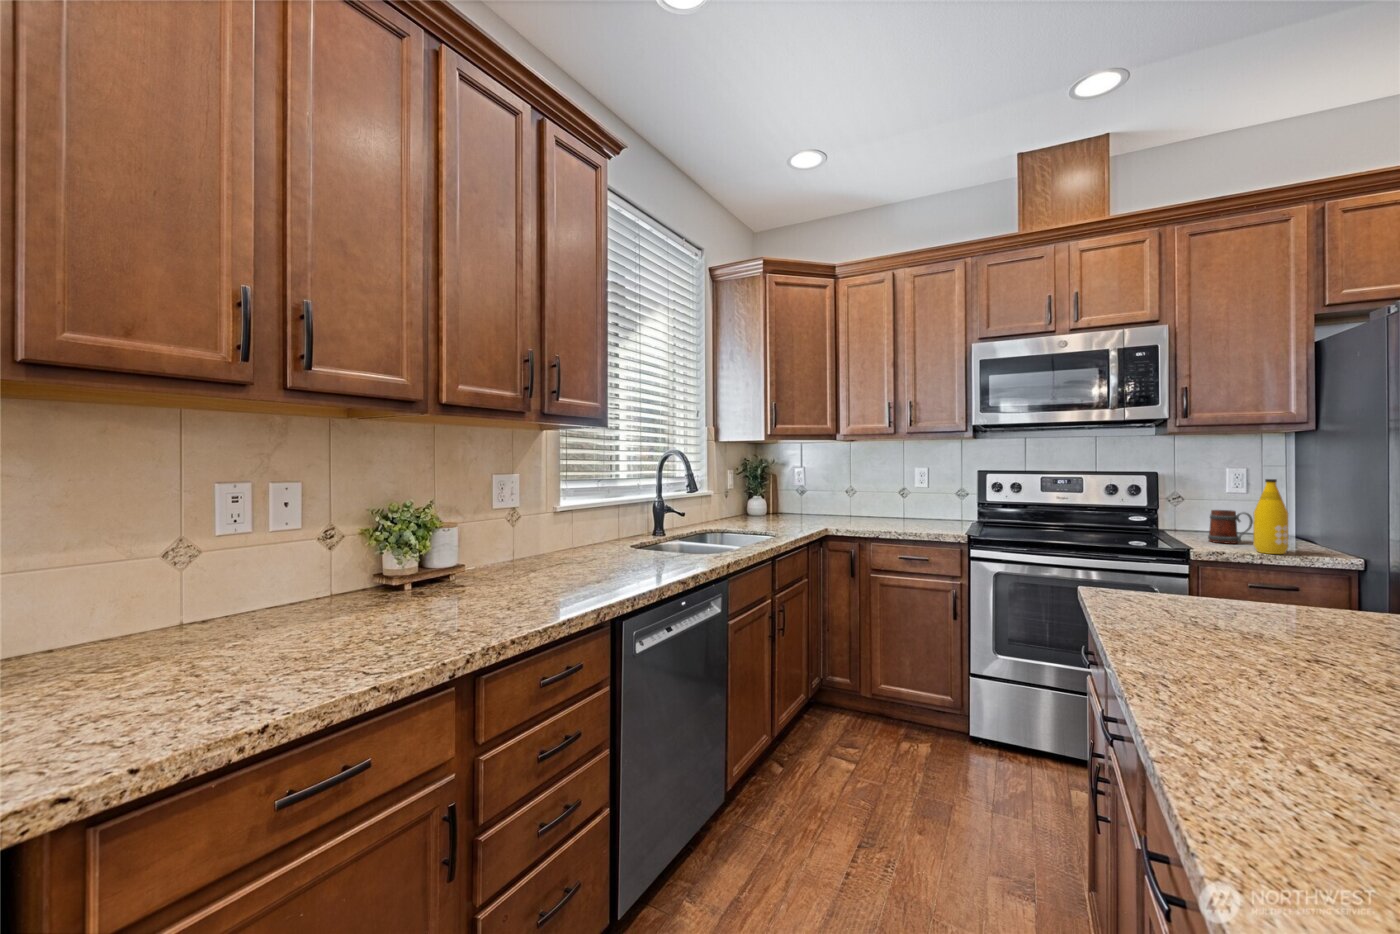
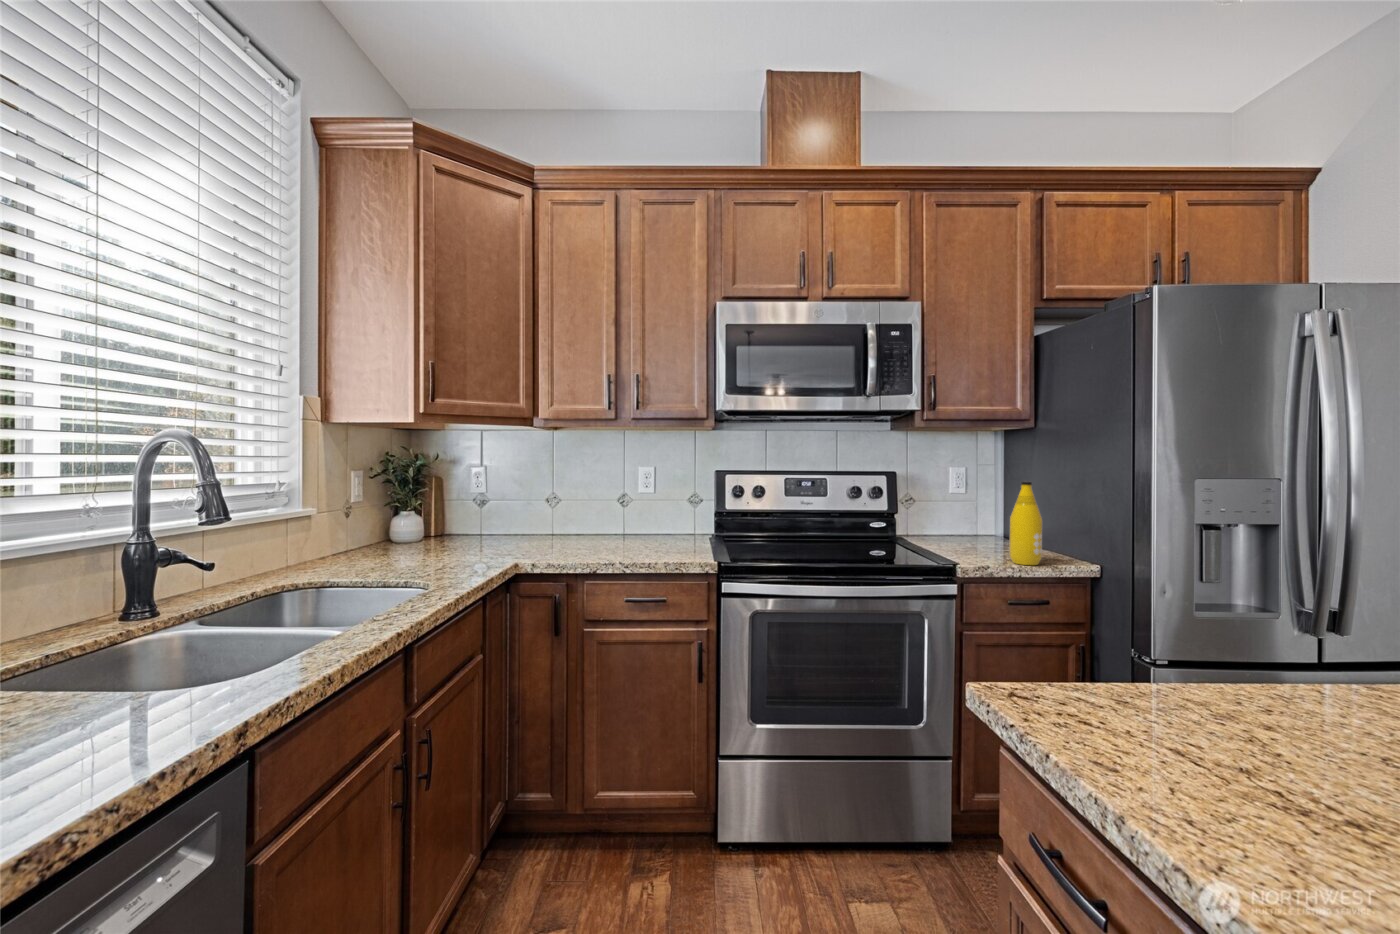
mug: present [1208,510,1253,544] -> none [954,514,996,552]

